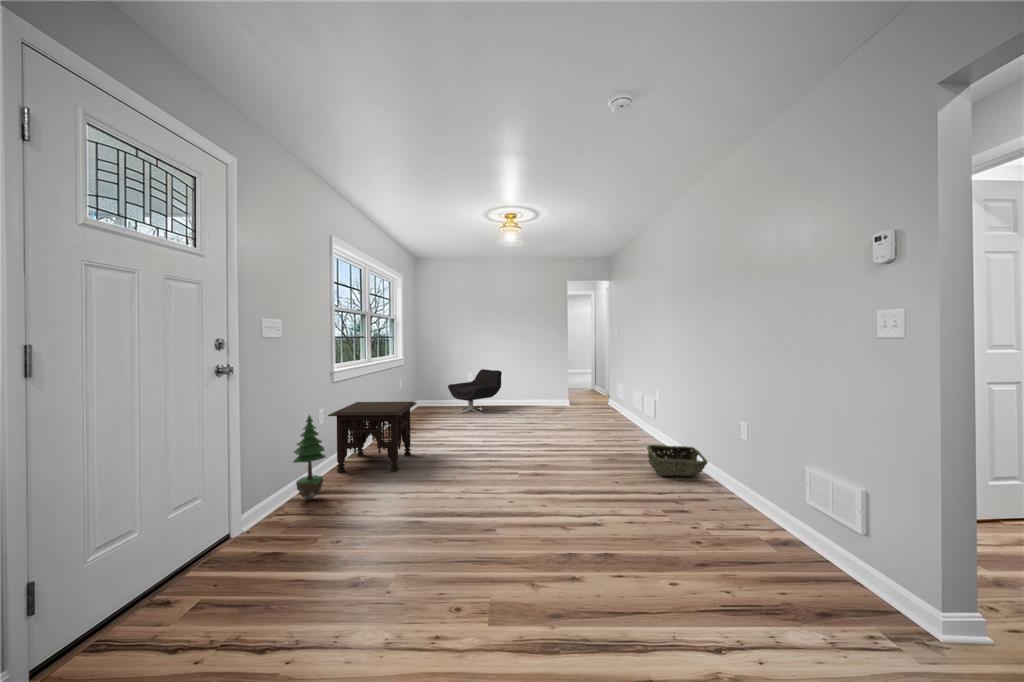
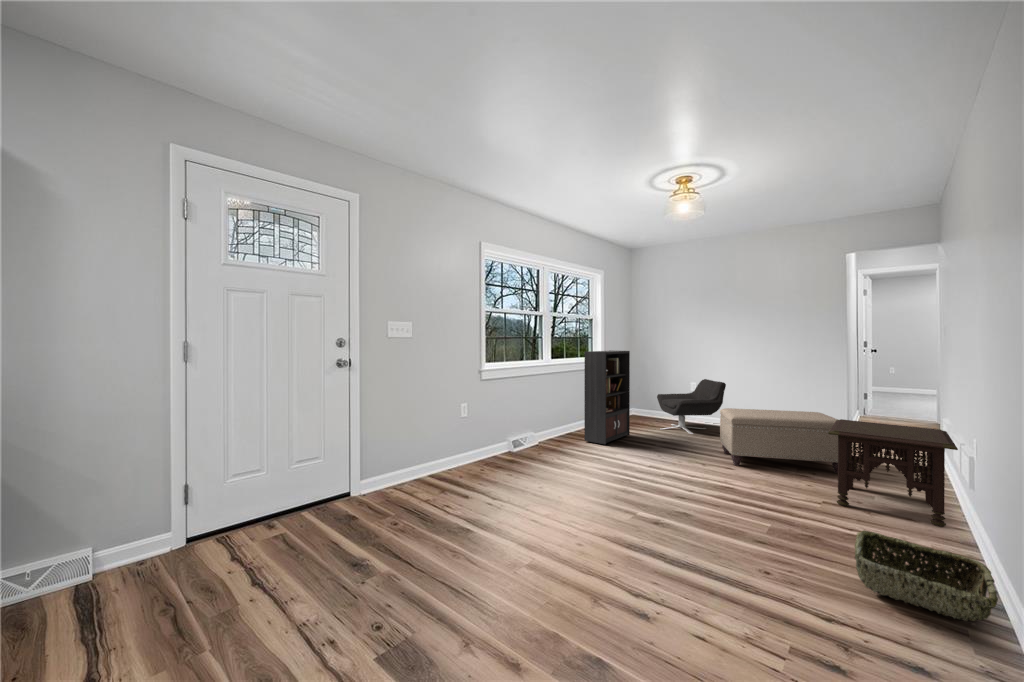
bookcase: none [410,348,441,432] -> present [584,350,630,444]
ottoman: none [514,386,591,430] -> present [720,408,838,473]
side table: present [328,402,416,472] -> present [828,419,958,527]
potted tree: present [293,415,326,500] -> none [415,406,443,482]

